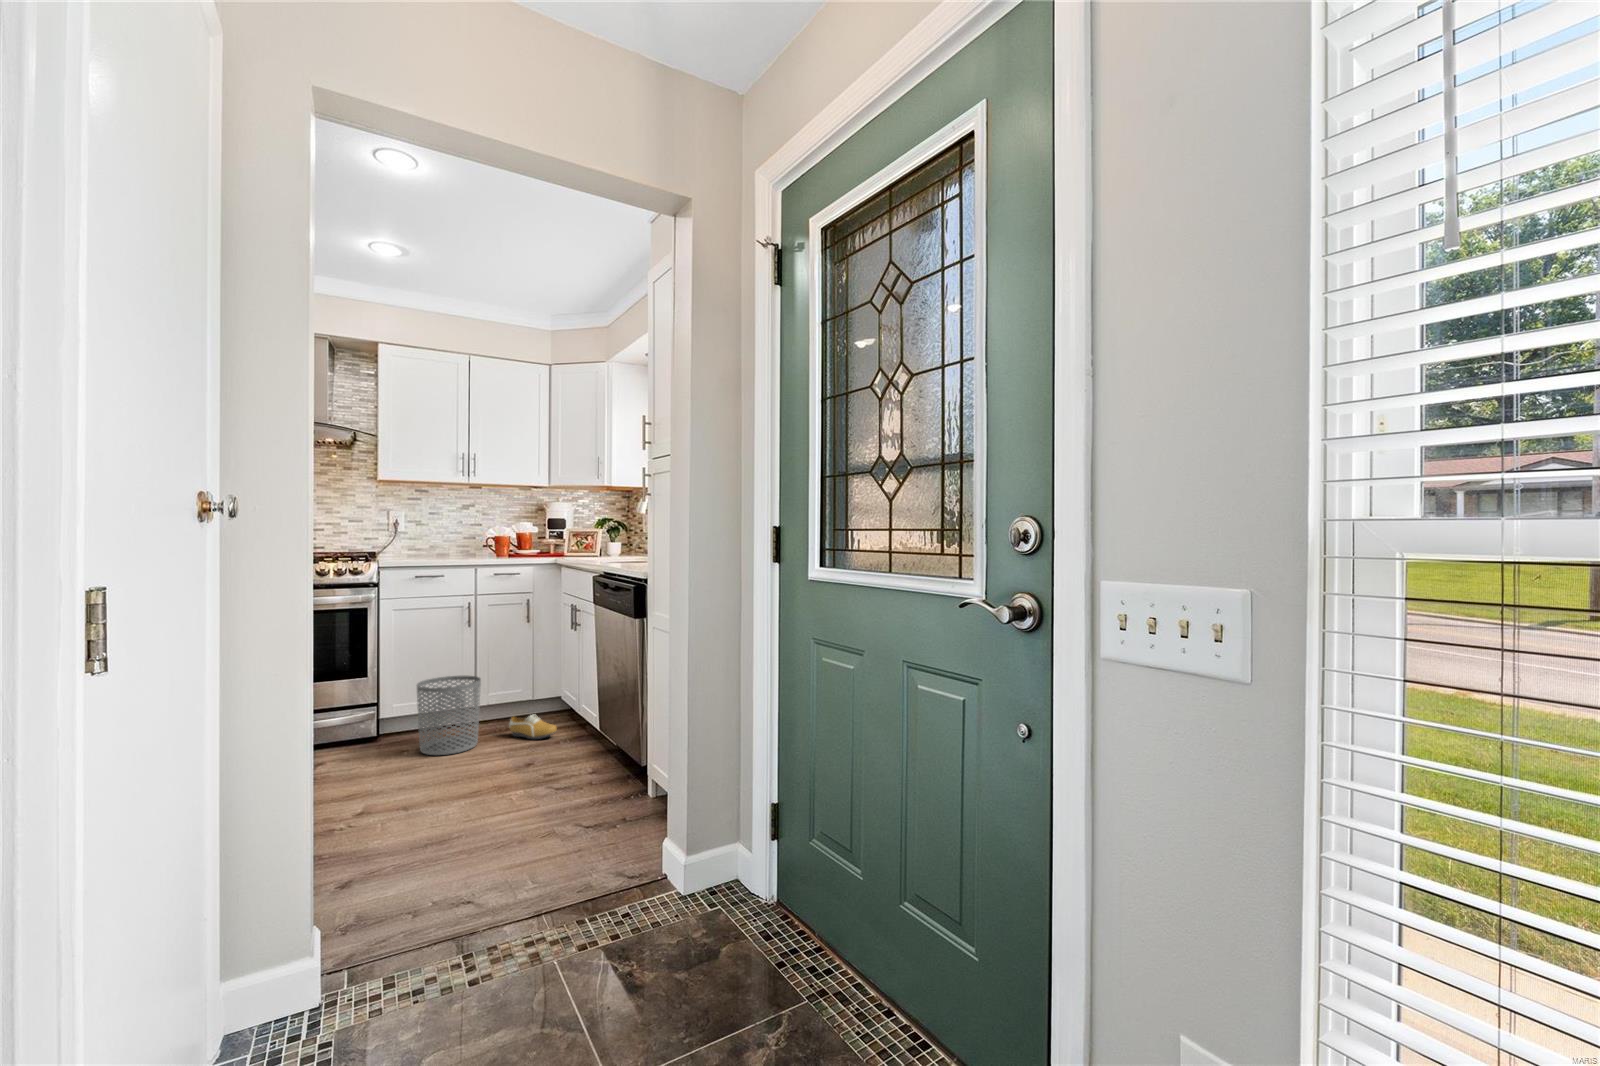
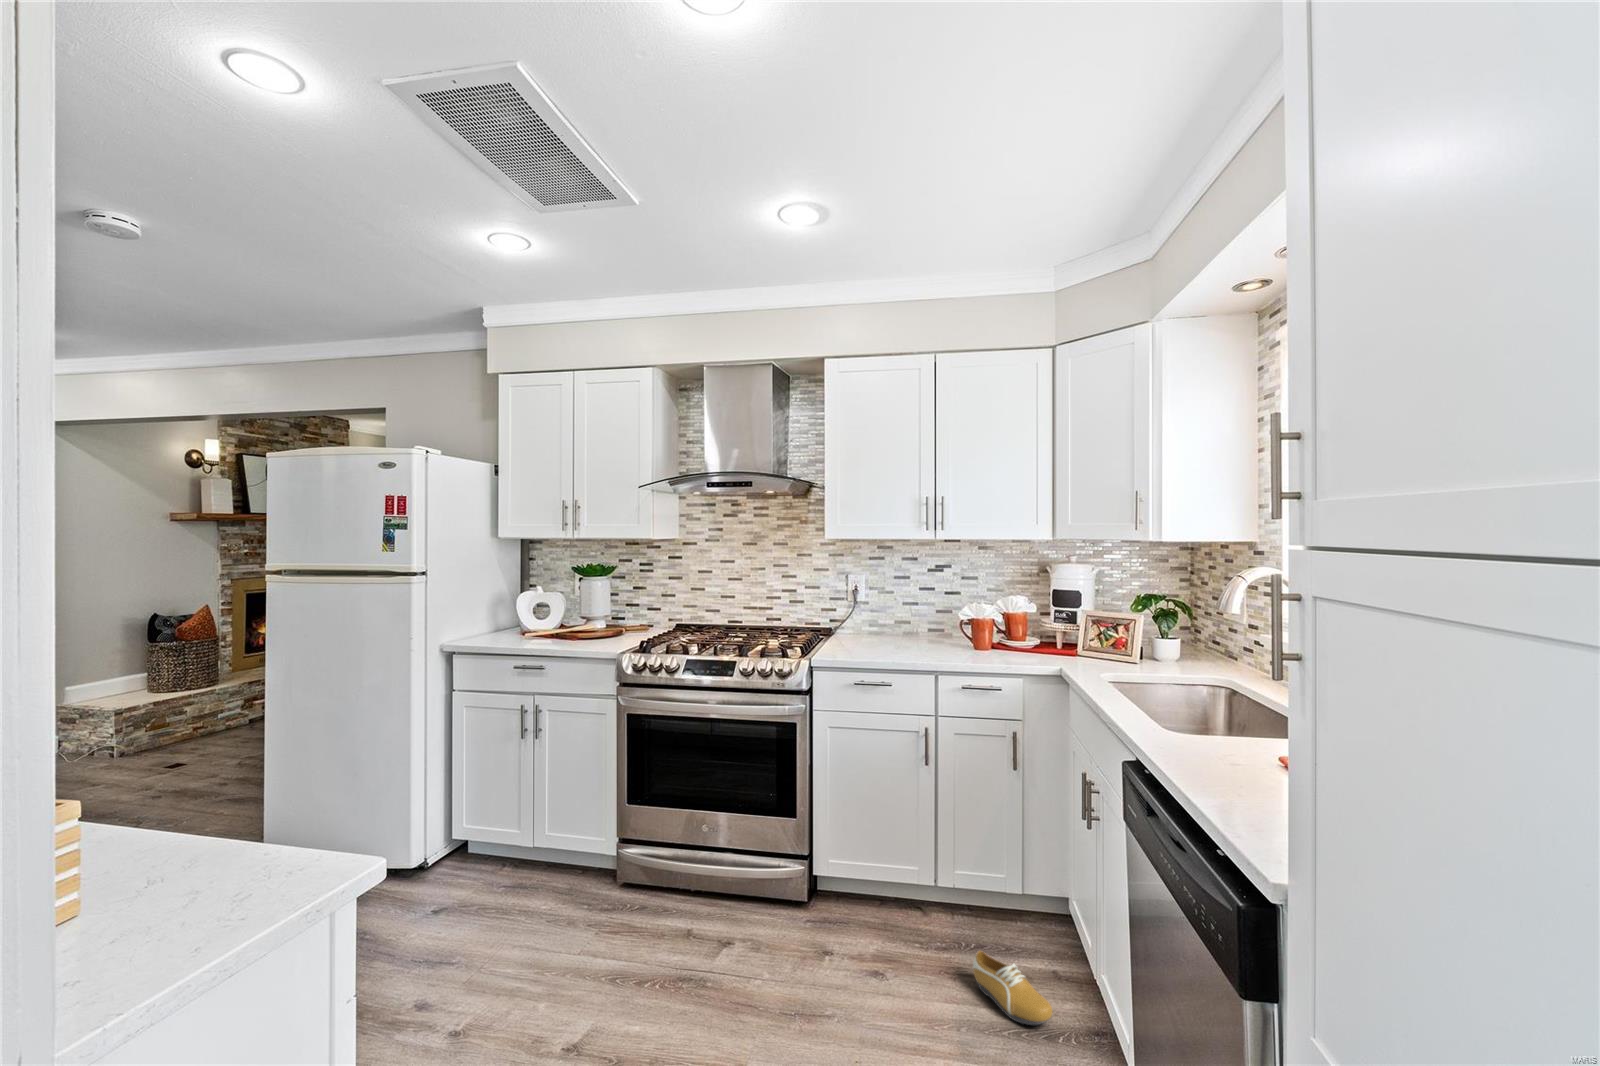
waste bin: present [417,676,481,755] -> none [834,855,926,1009]

